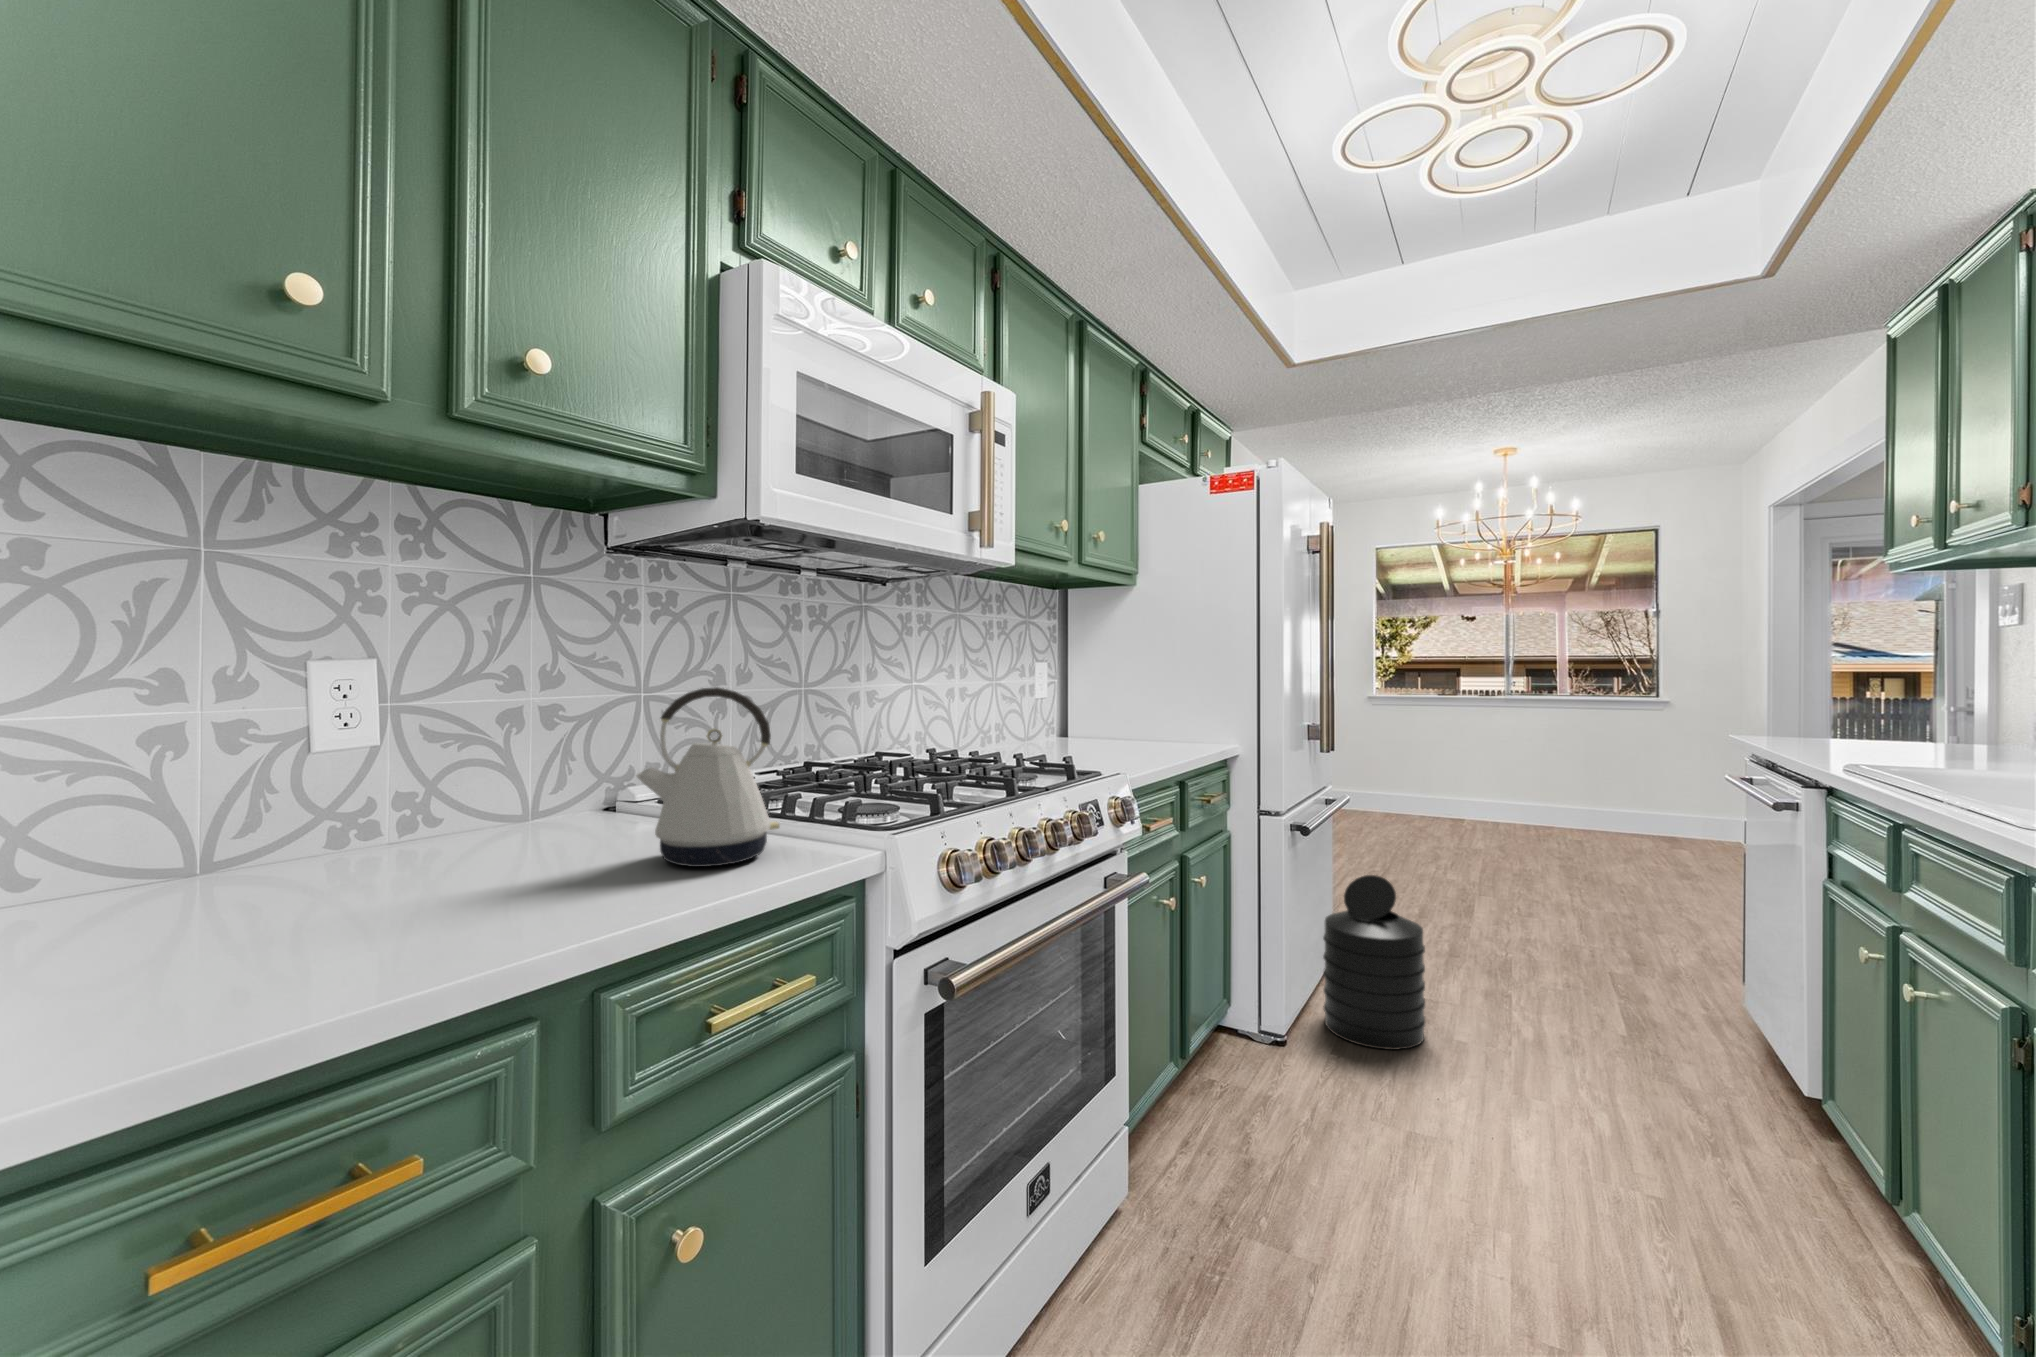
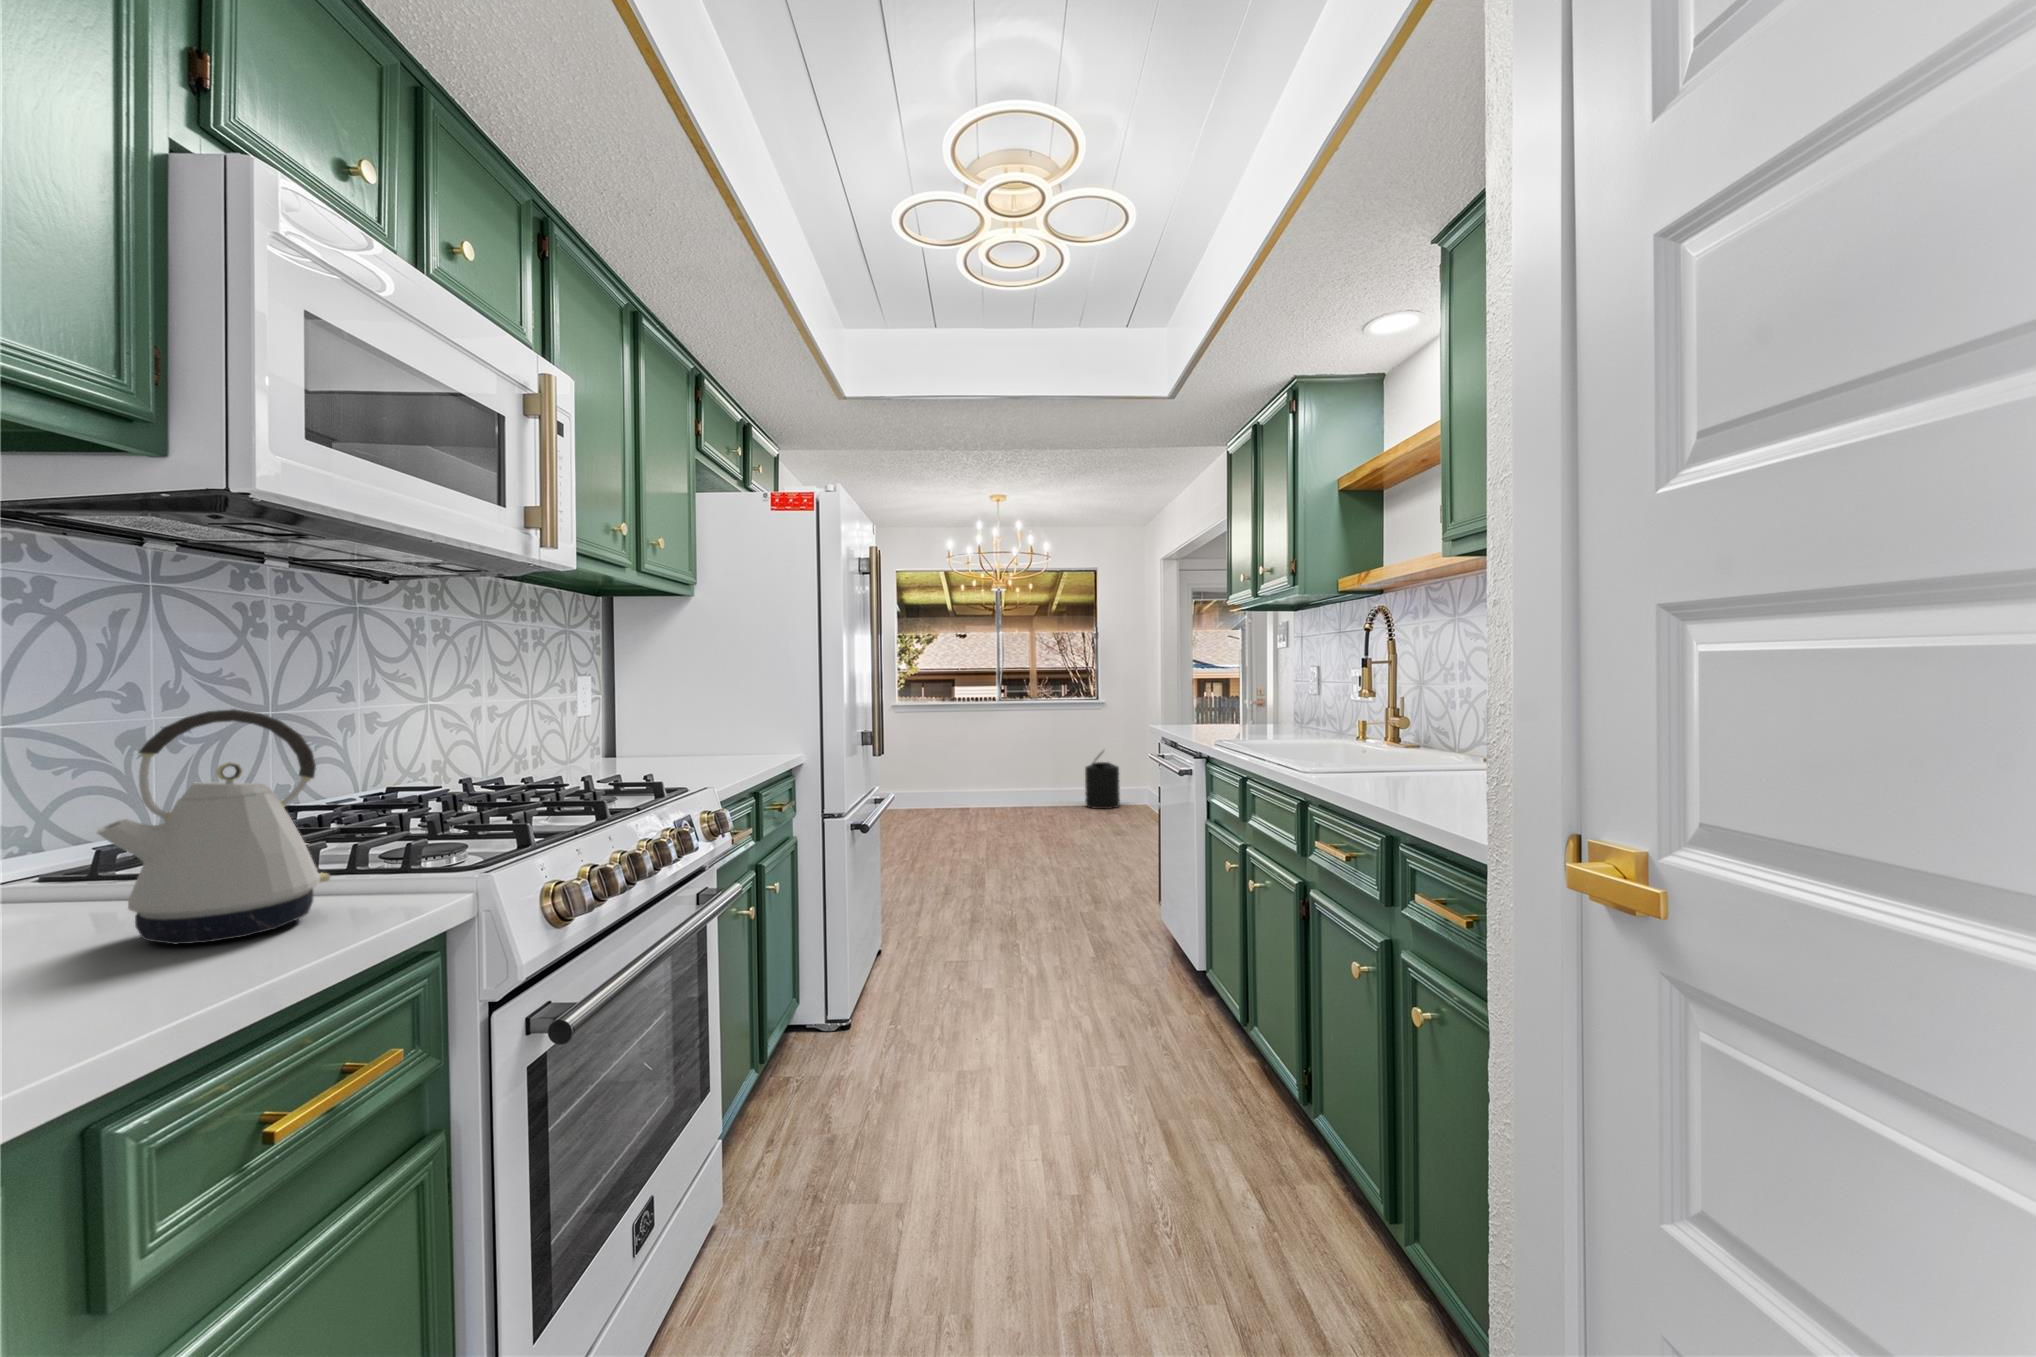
trash can: present [1323,875,1425,1050] -> present [1085,753,1120,809]

